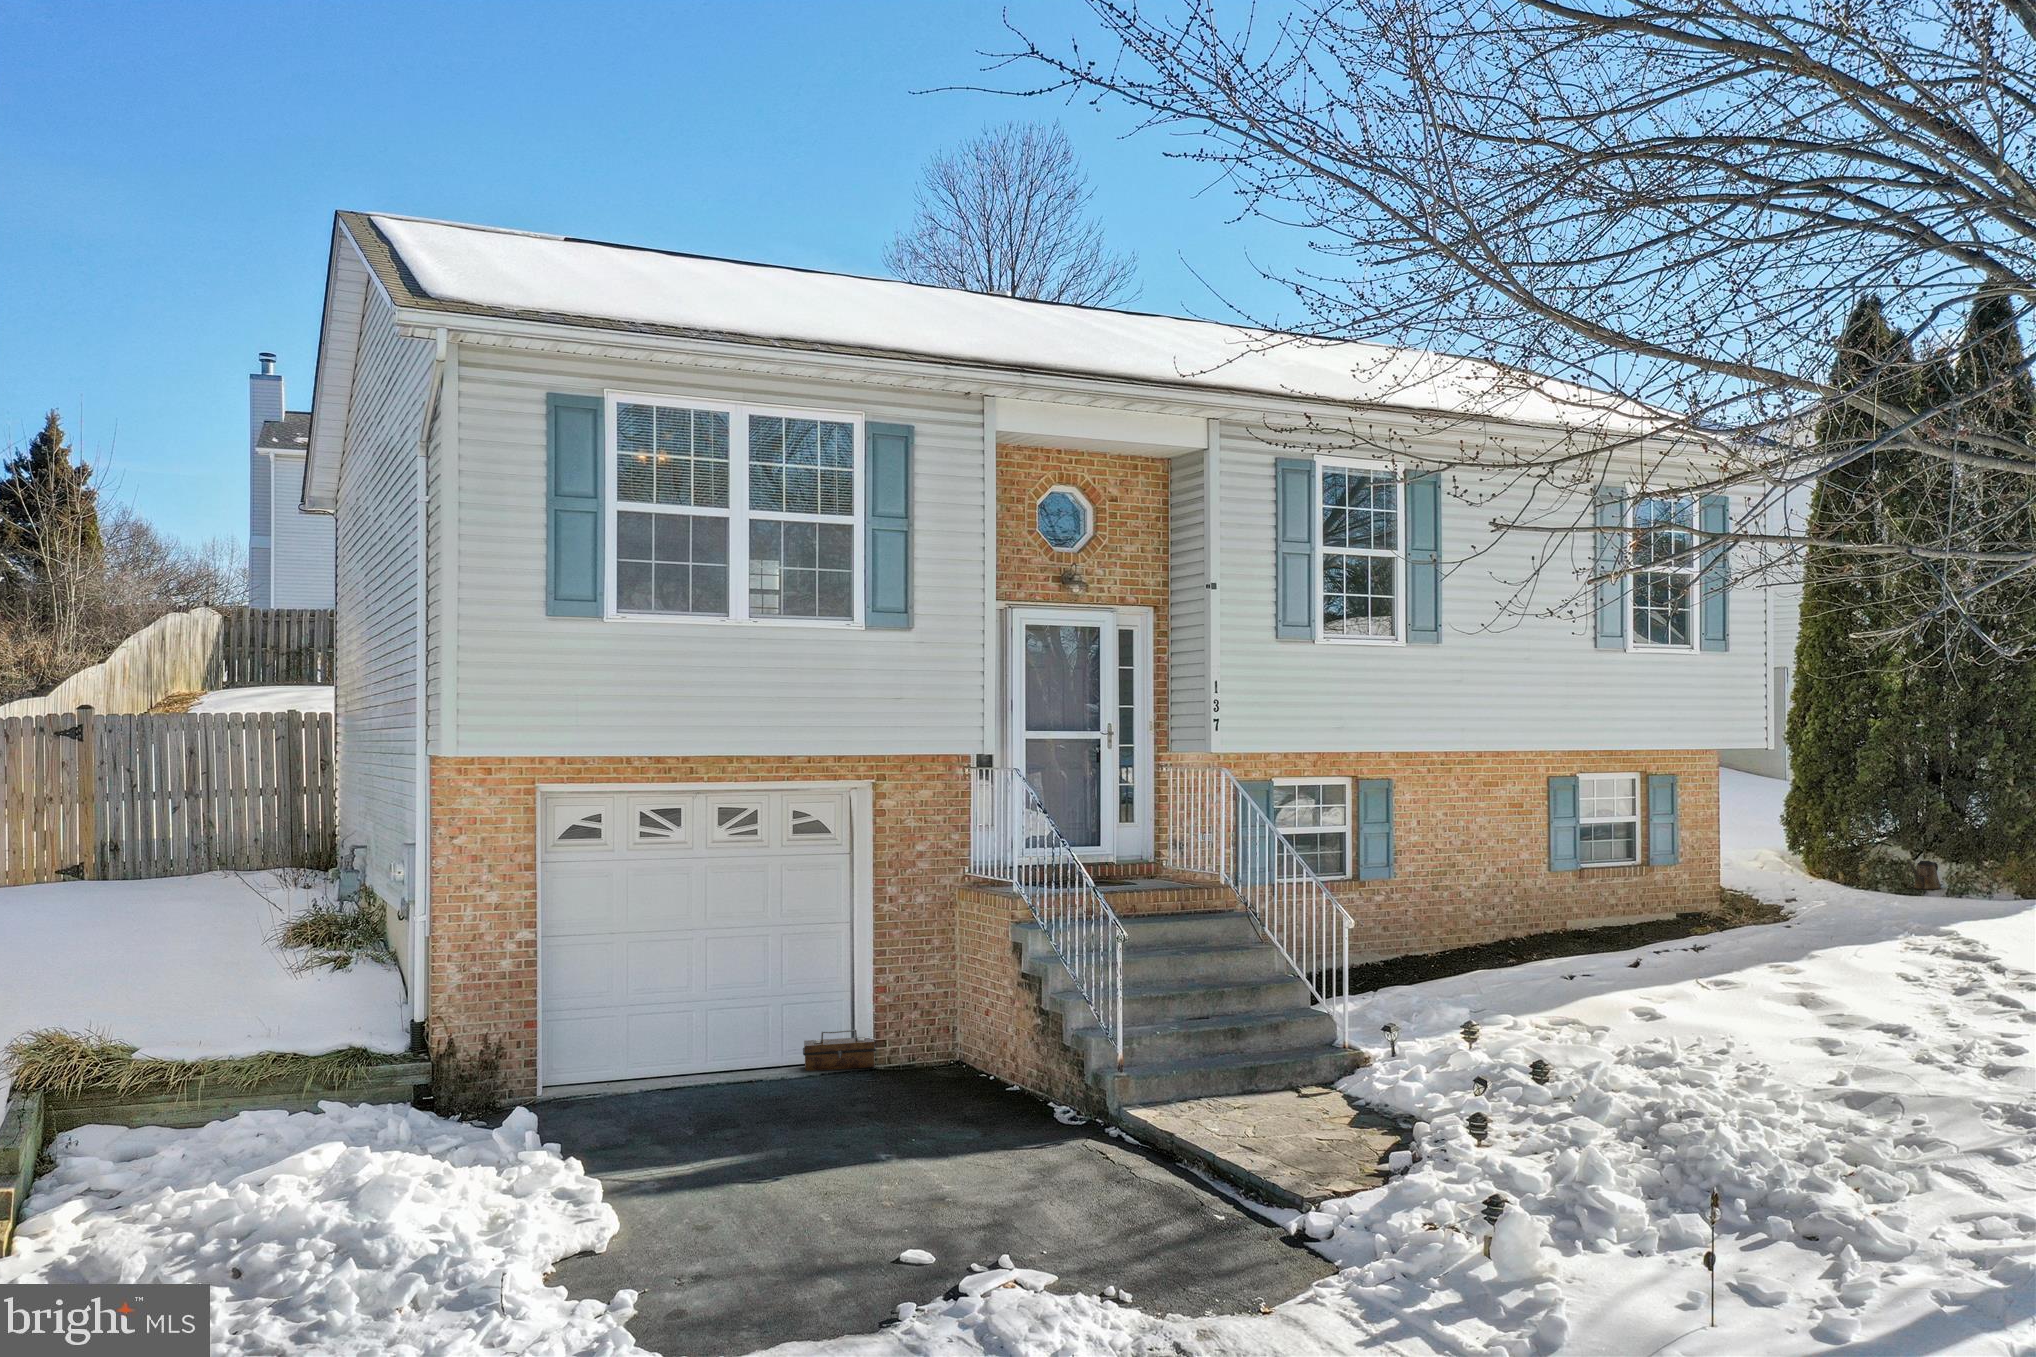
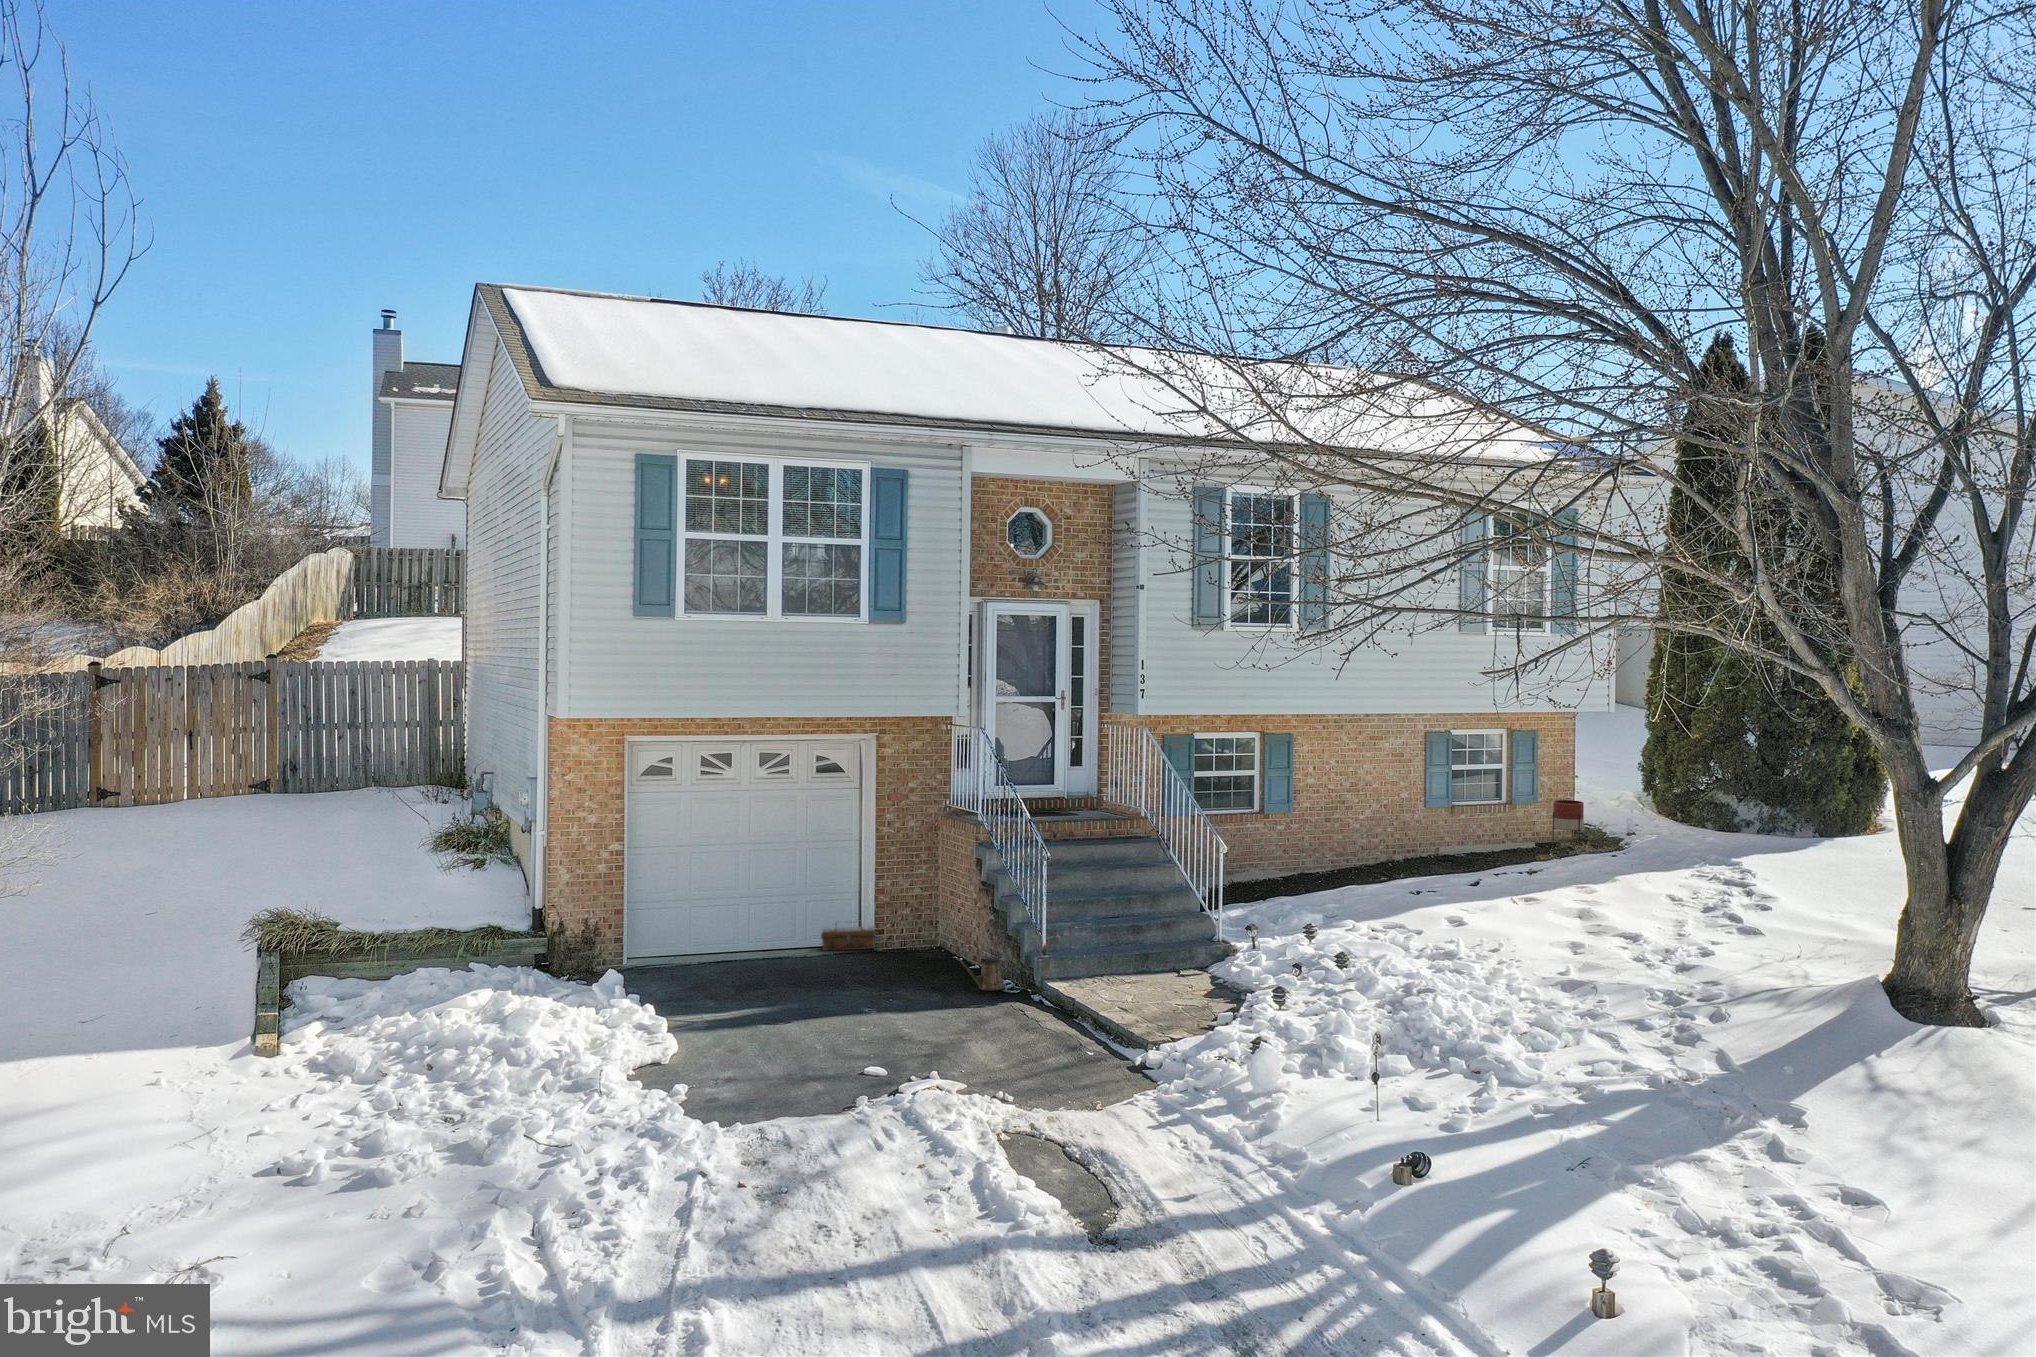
watering can: present [1907,860,1941,889] -> present [956,957,1010,991]
planter: none [1685,862,1724,912] -> present [1553,800,1584,842]

